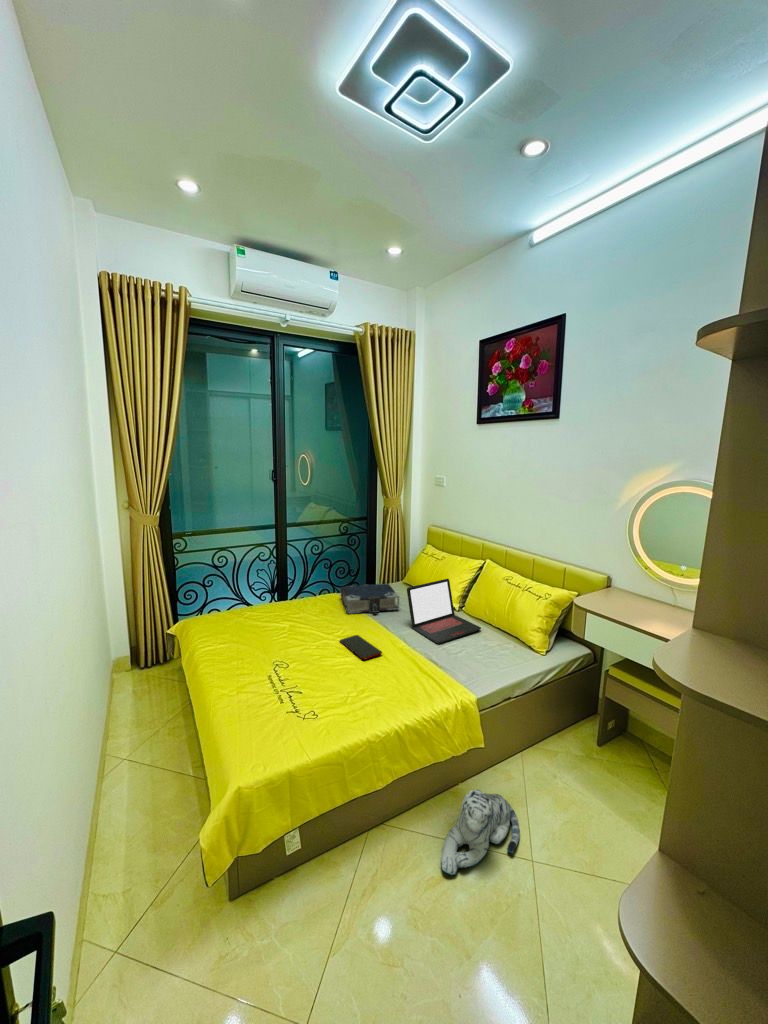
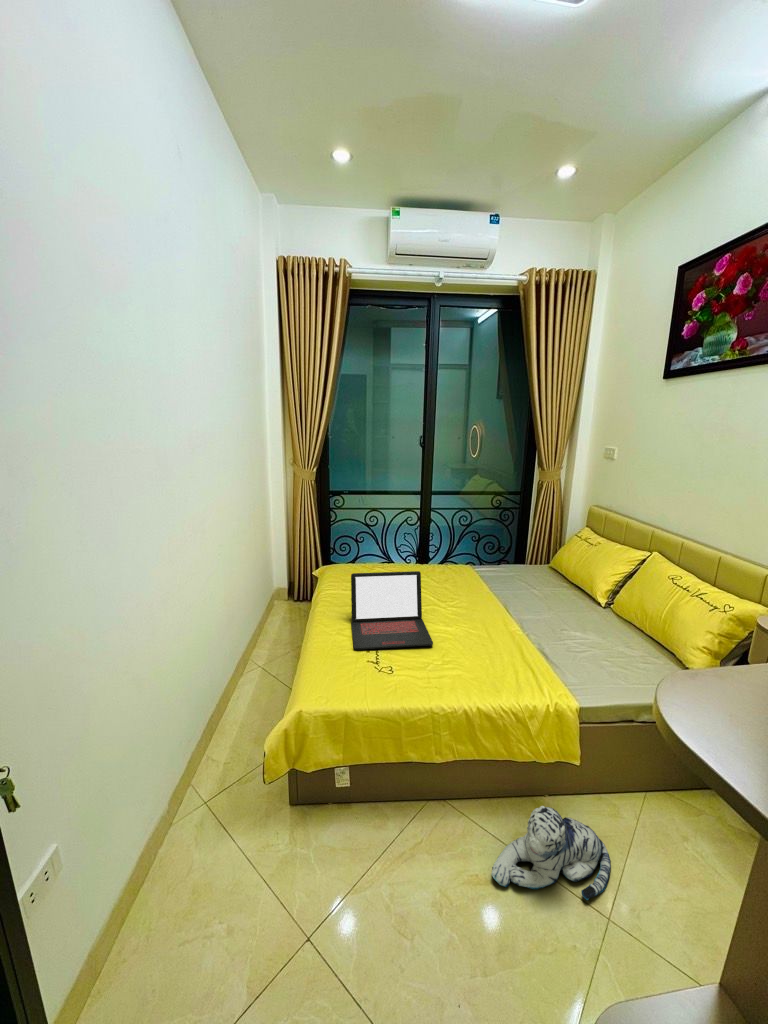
laptop: present [407,579,481,644] -> present [351,571,433,650]
book: present [341,584,399,614] -> none [468,558,530,591]
smartphone: present [340,635,382,660] -> none [447,607,486,633]

